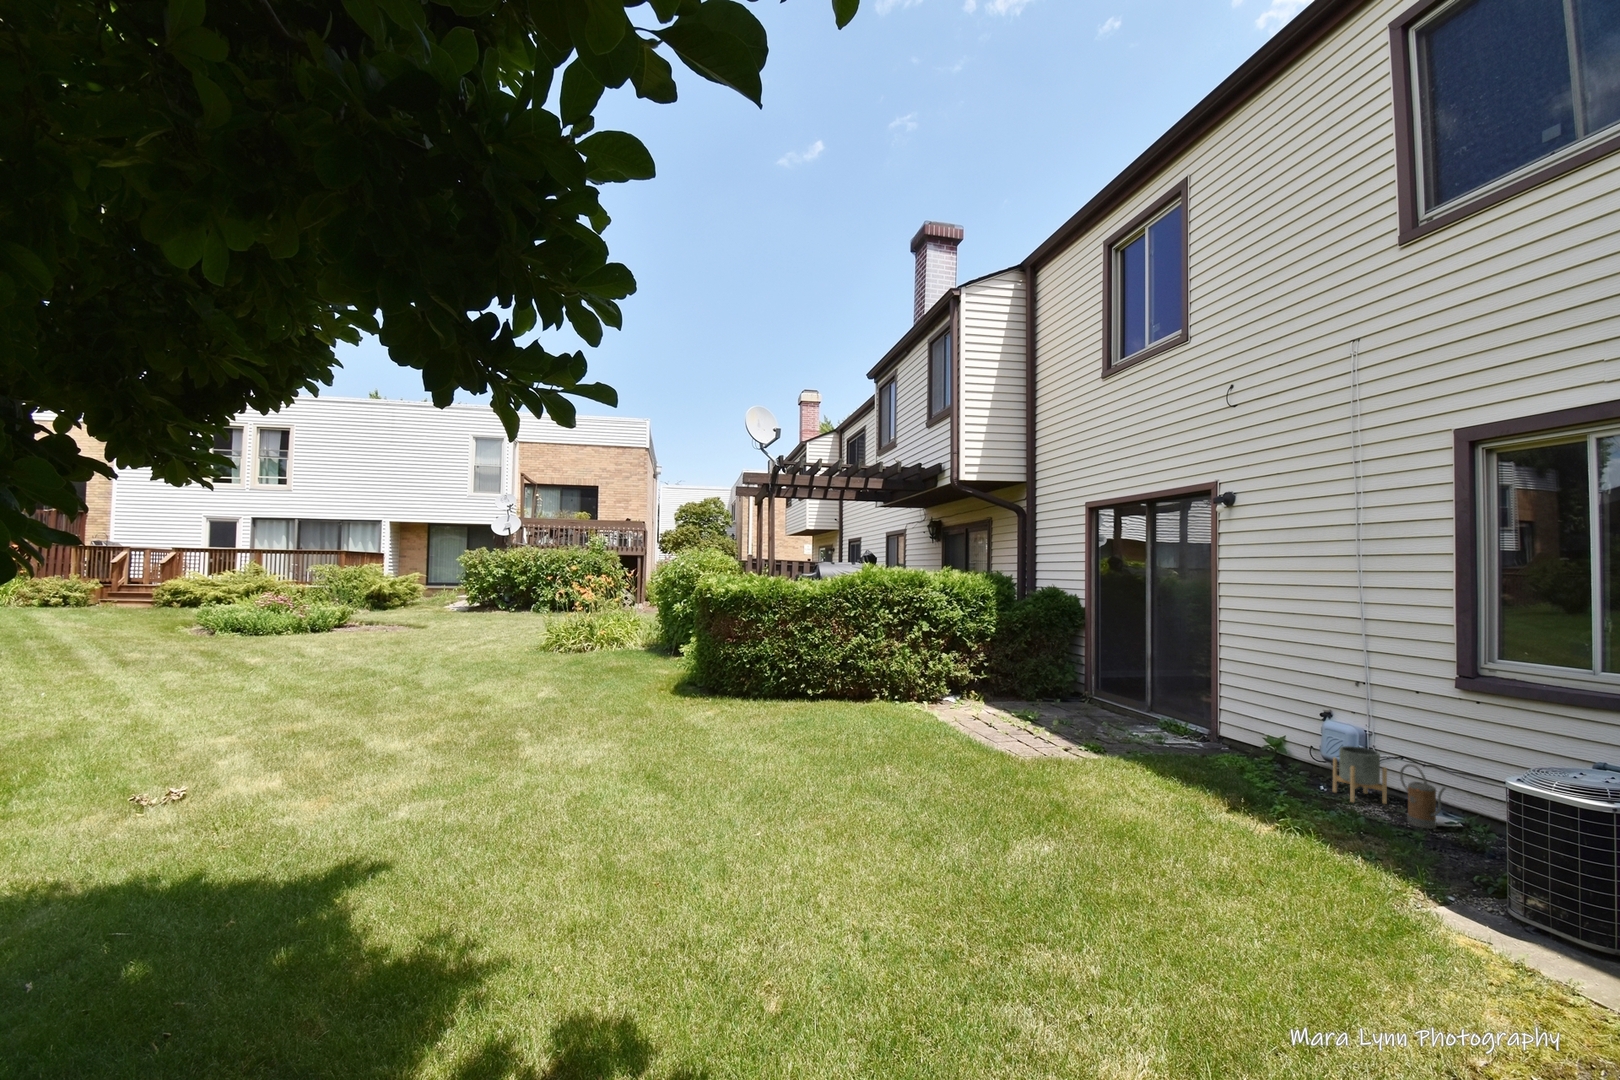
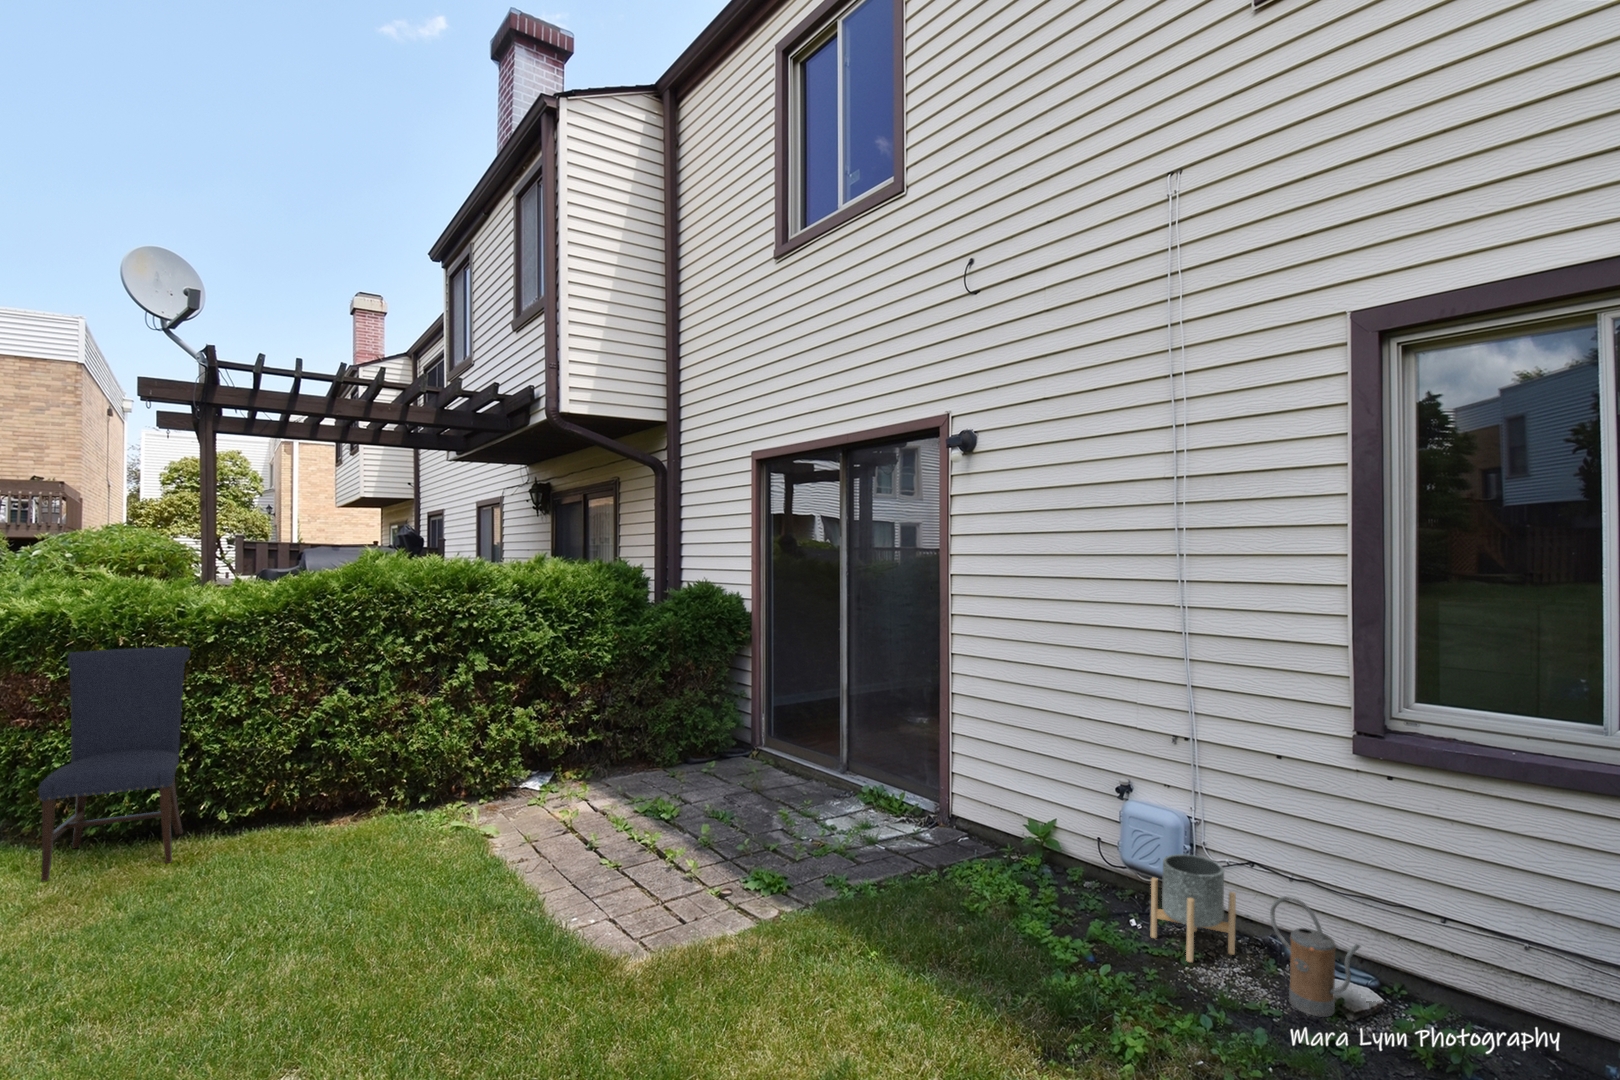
chair: none [749,609,797,709] -> present [38,647,190,881]

